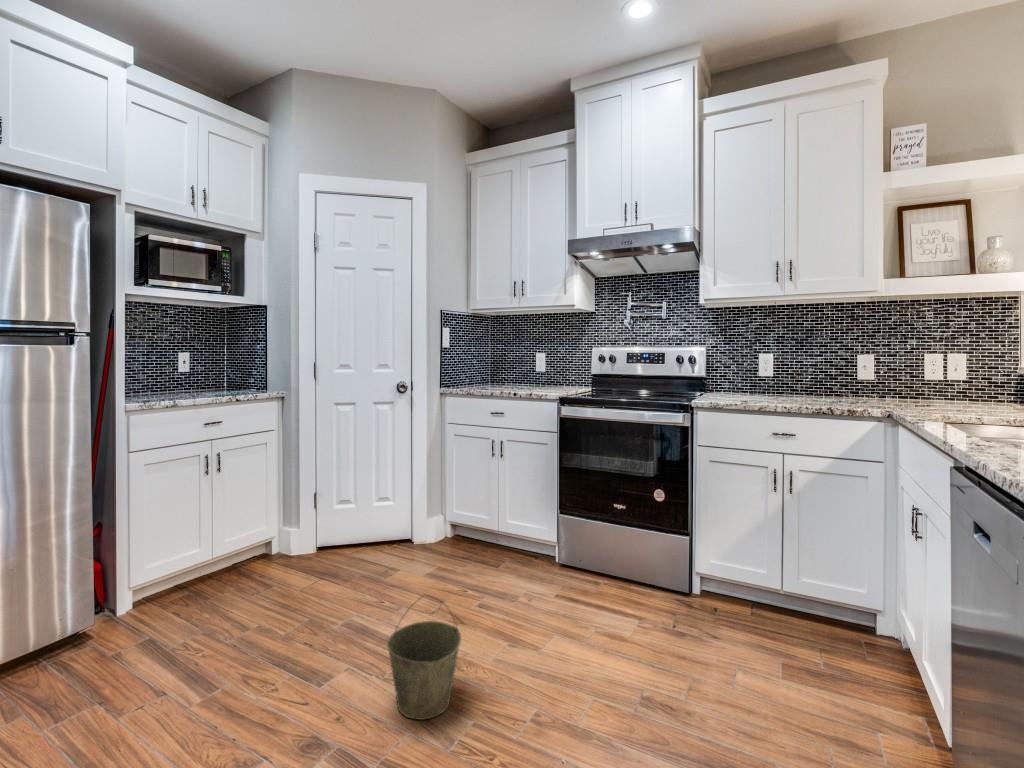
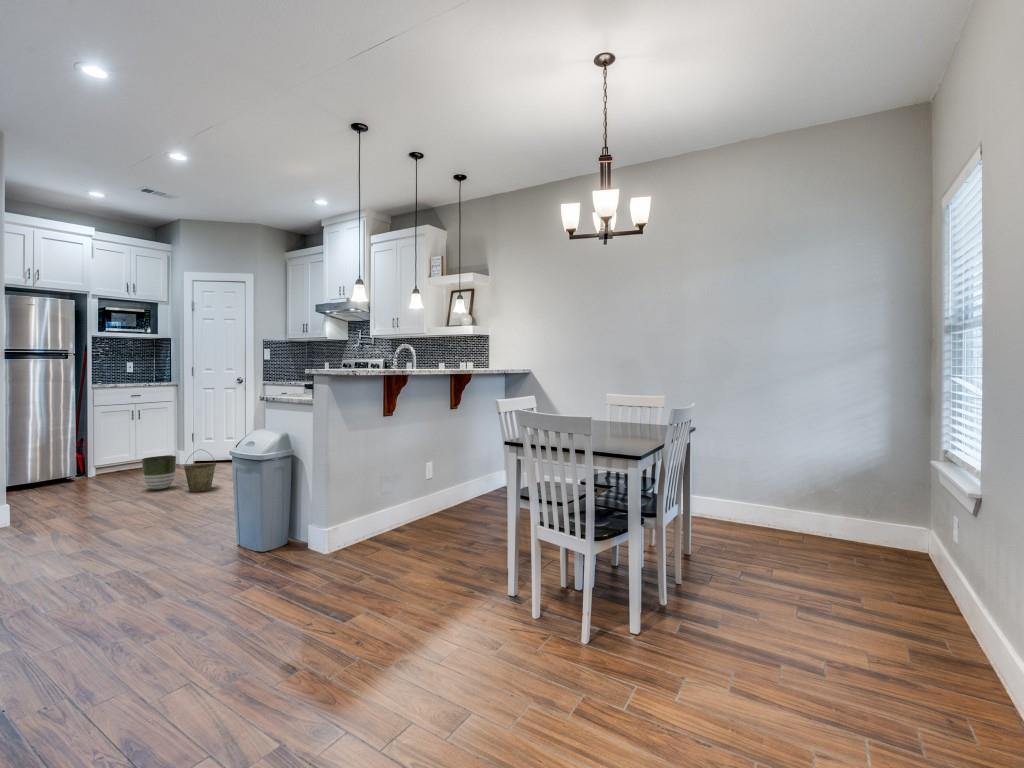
planter: none [268,594,348,698] -> present [142,456,176,490]

